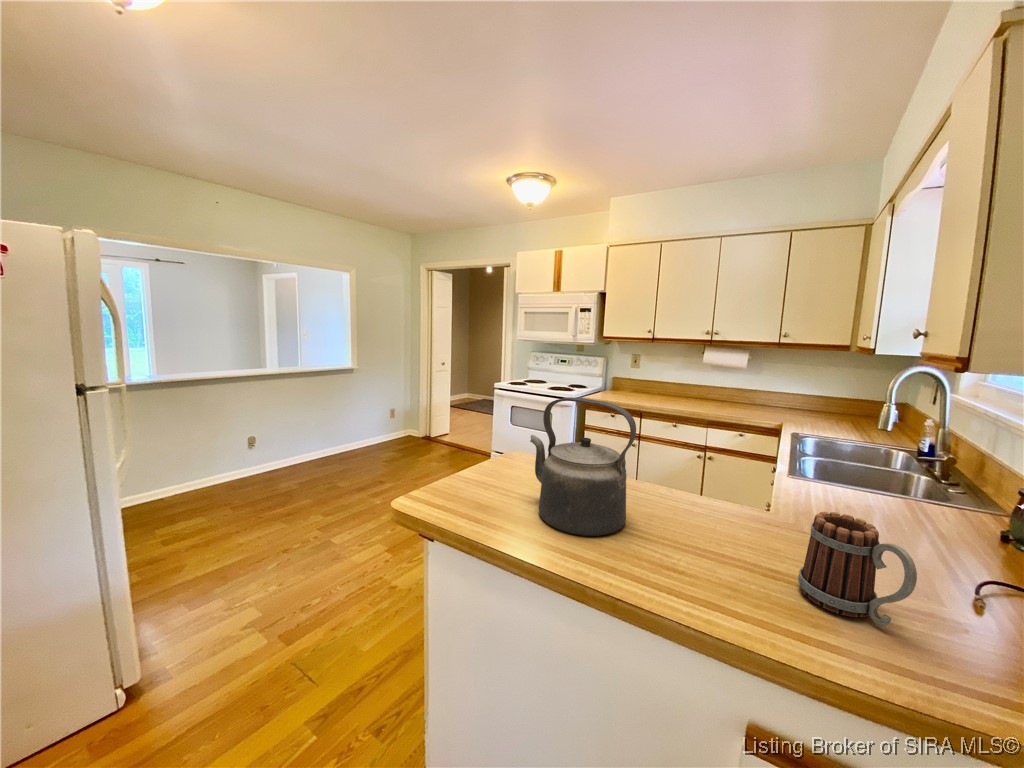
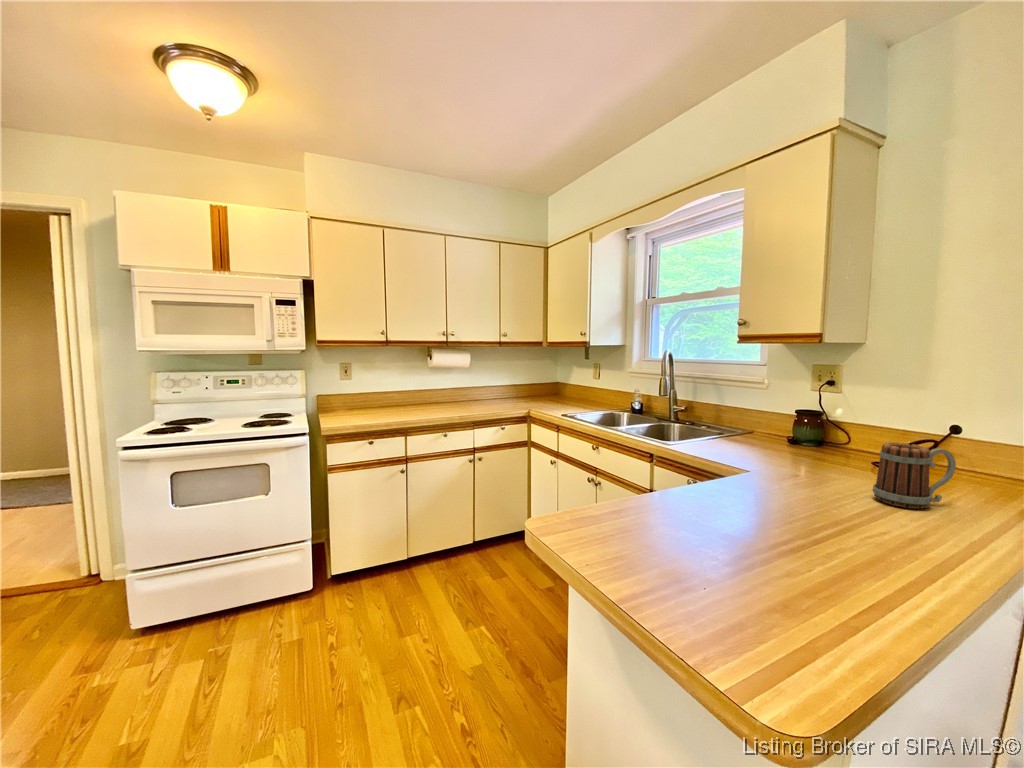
kettle: present [530,397,636,536] -> none [713,394,837,561]

